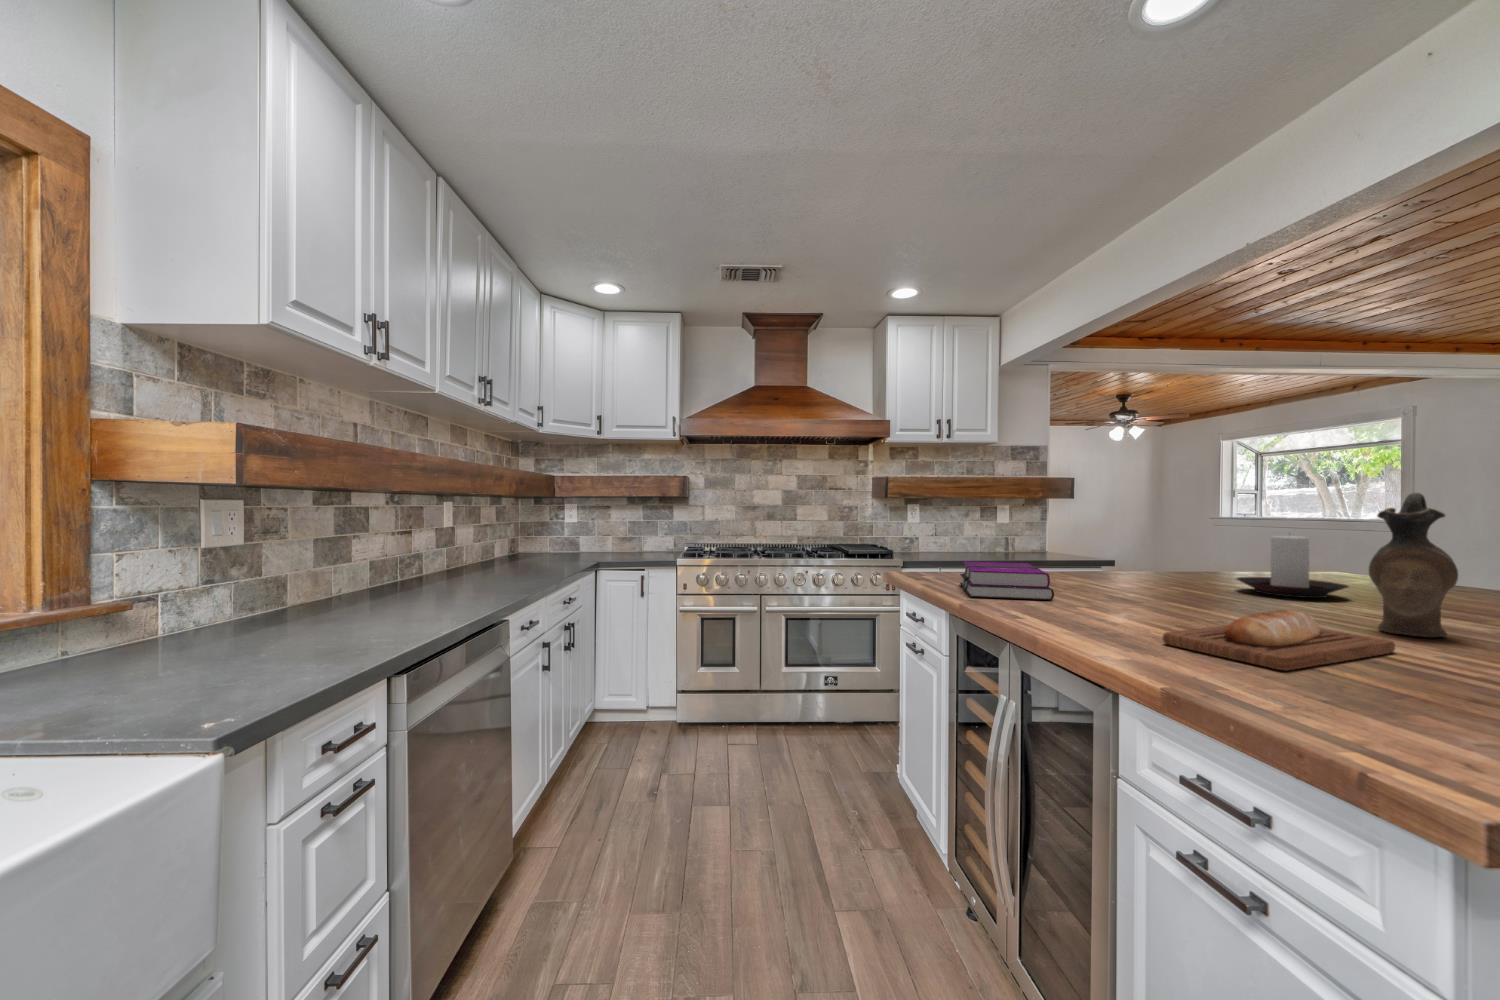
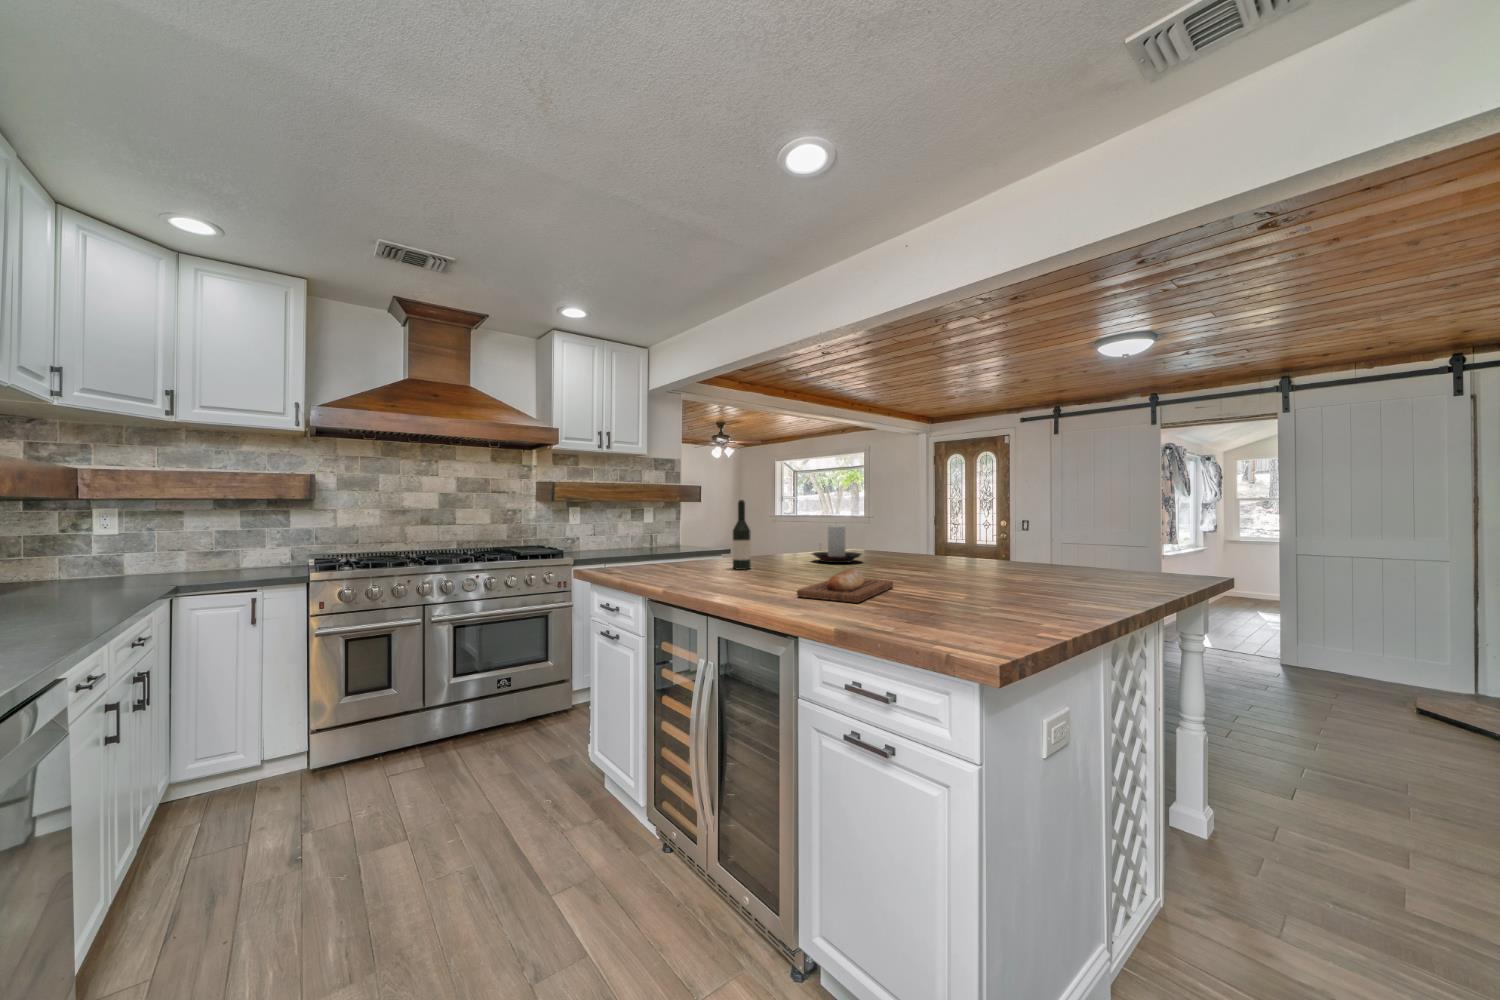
ceramic pitcher: present [1369,493,1458,637] -> none [878,499,912,578]
wine bottle: none [1086,495,1116,593] -> present [733,500,751,570]
hardback book: present [960,562,1054,600] -> none [646,552,719,581]

